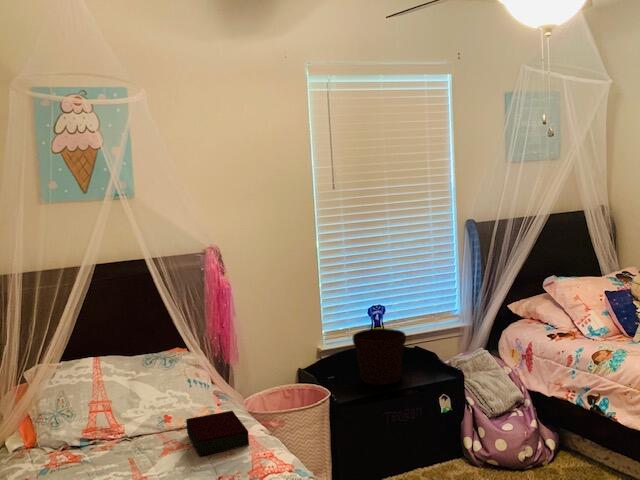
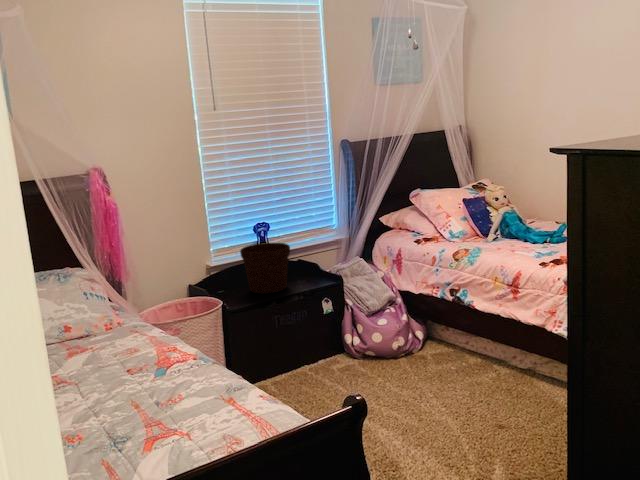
book: present [186,411,249,456] -> none [87,317,152,357]

